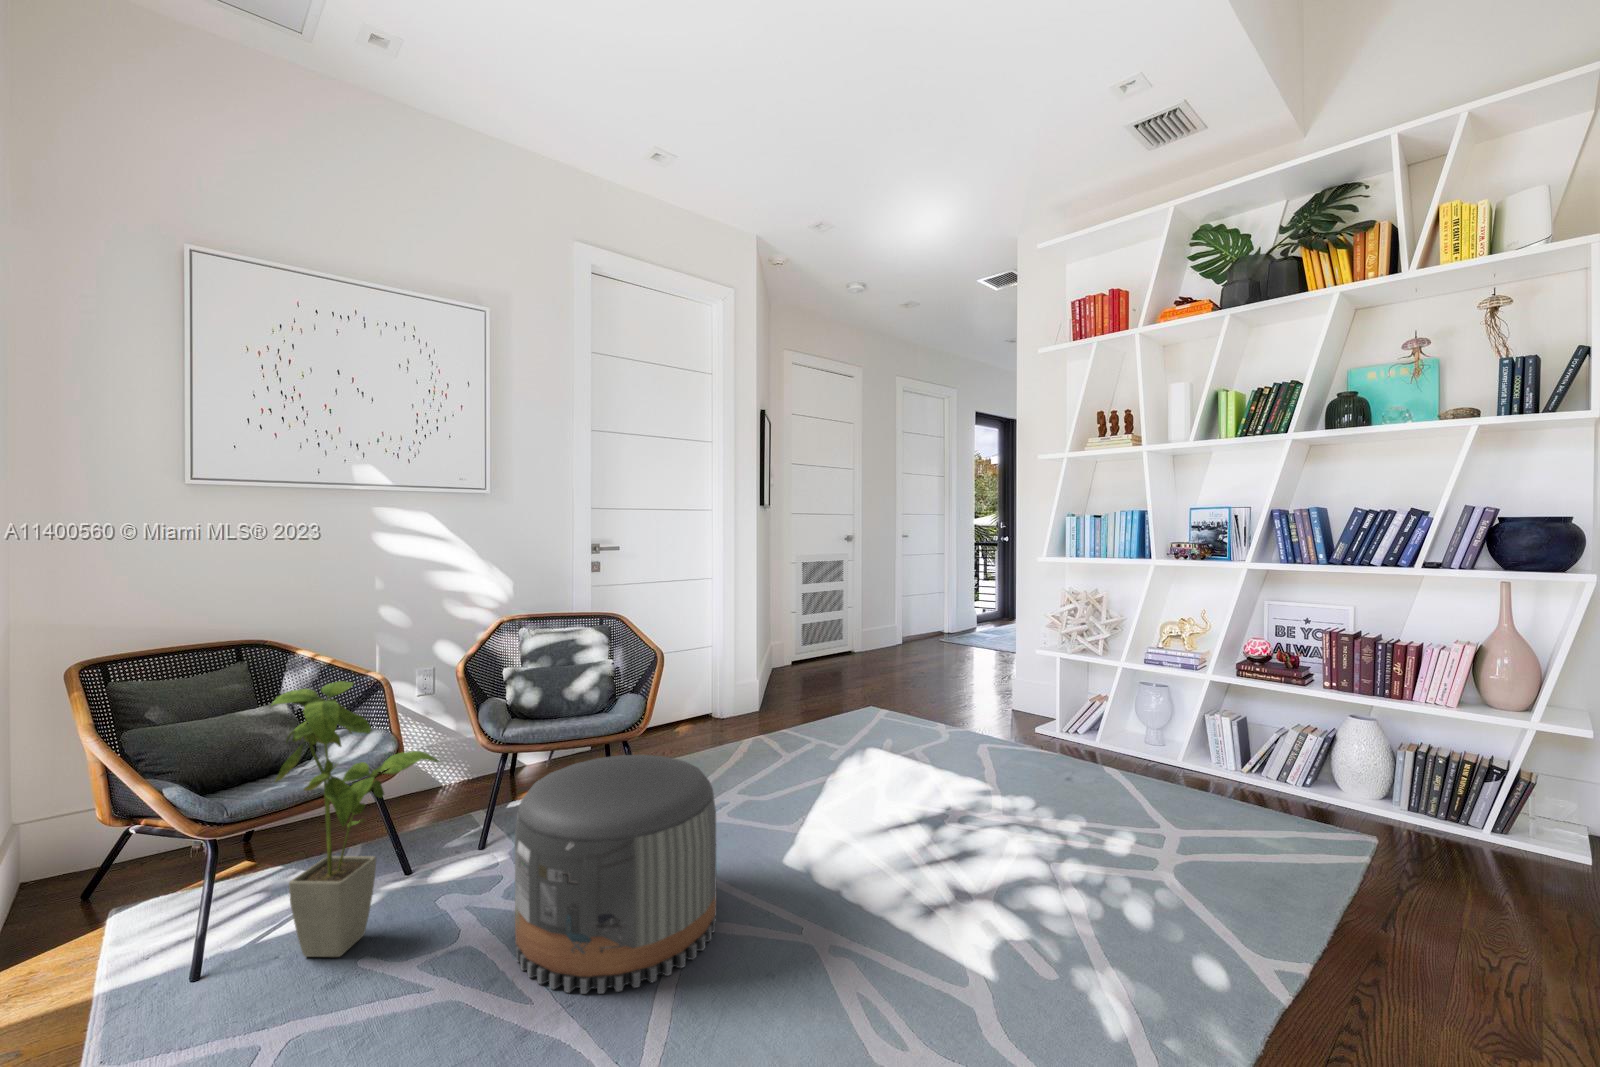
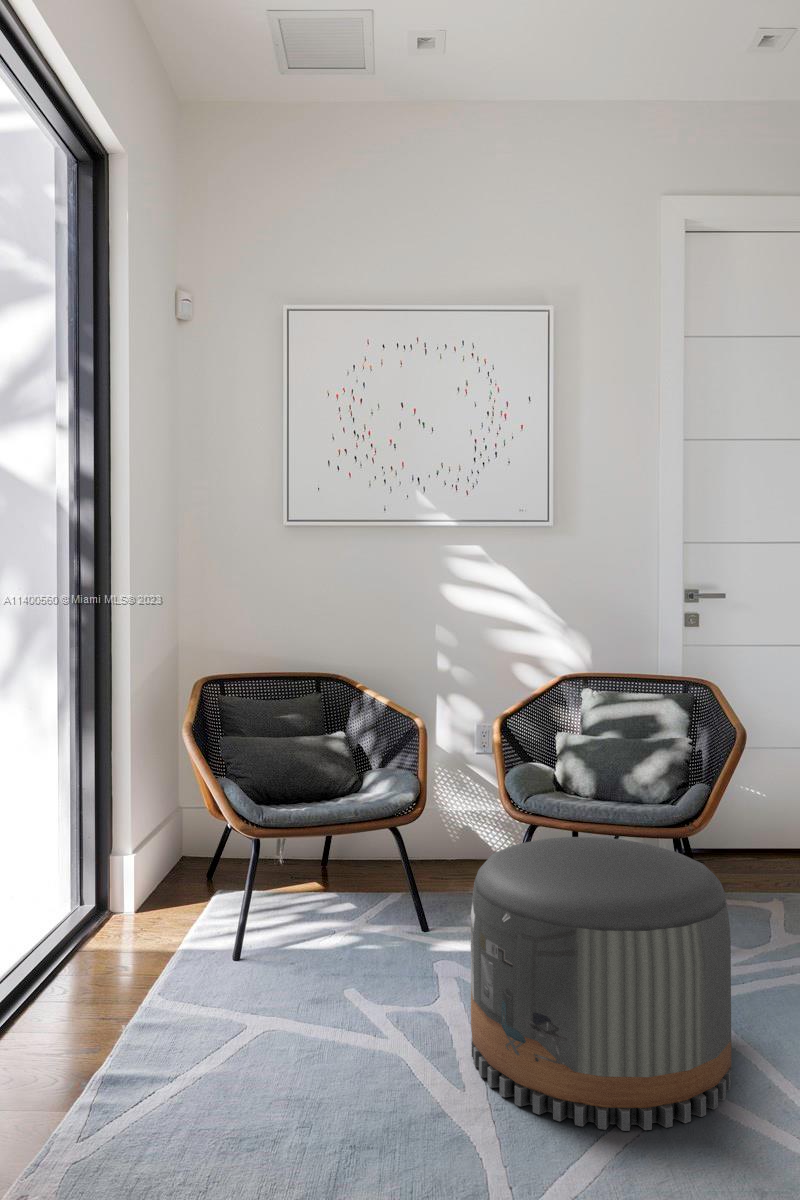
house plant: present [271,681,439,957] -> none [280,702,425,981]

